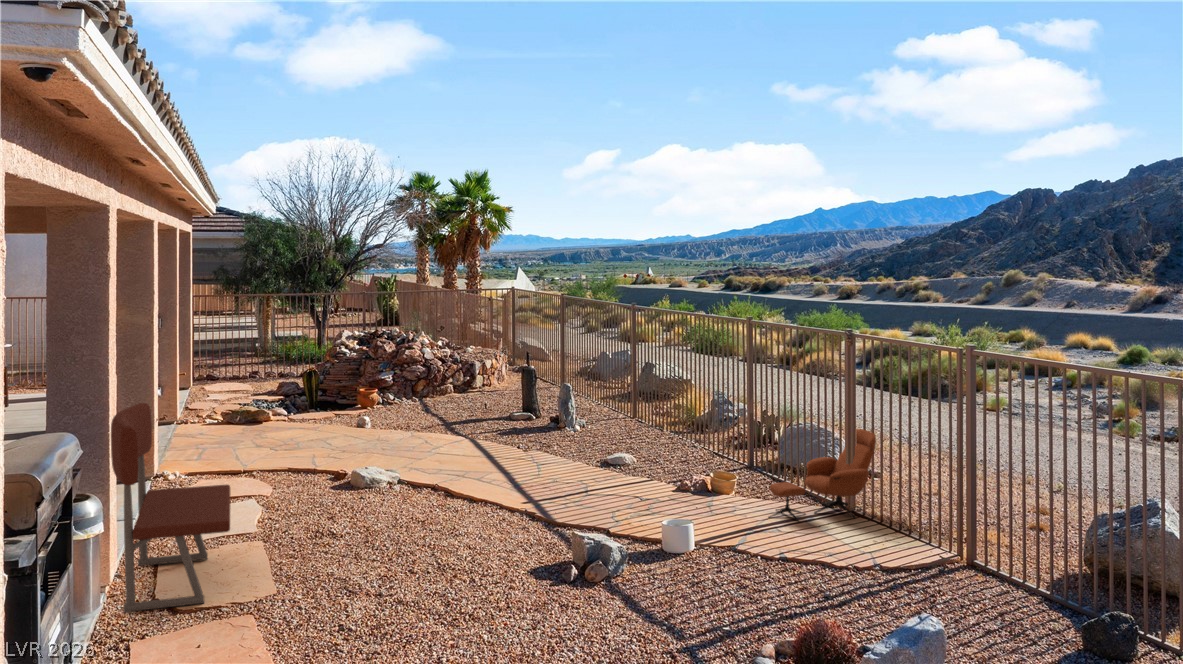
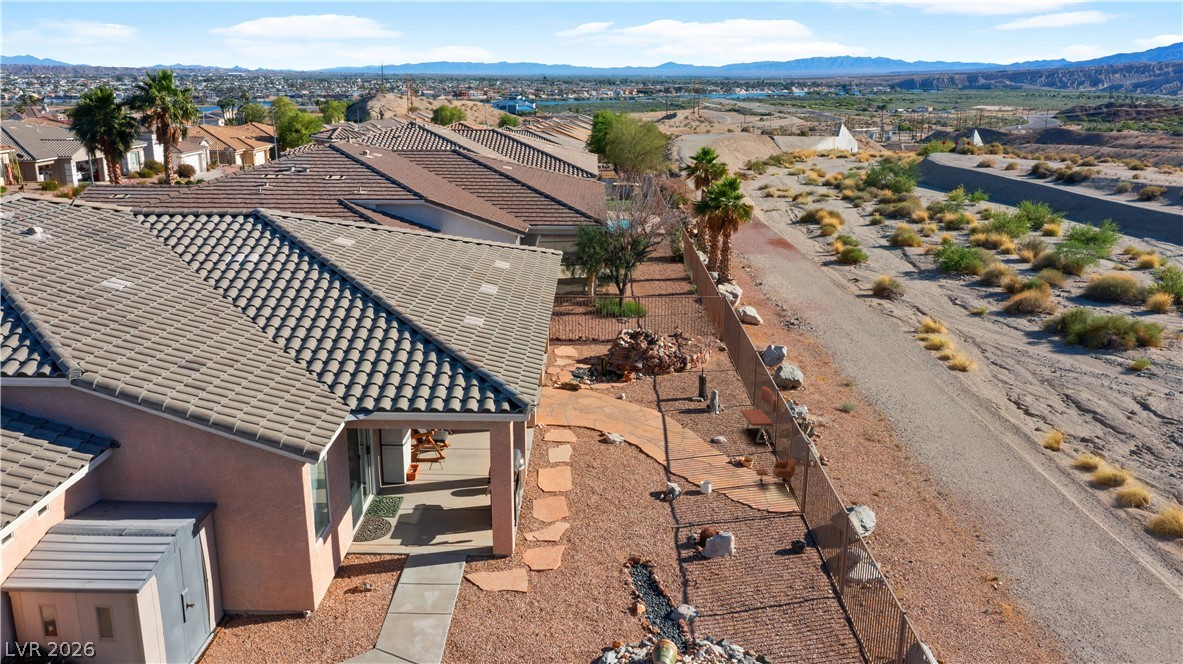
bench: present [111,403,230,612] -> present [741,387,776,442]

